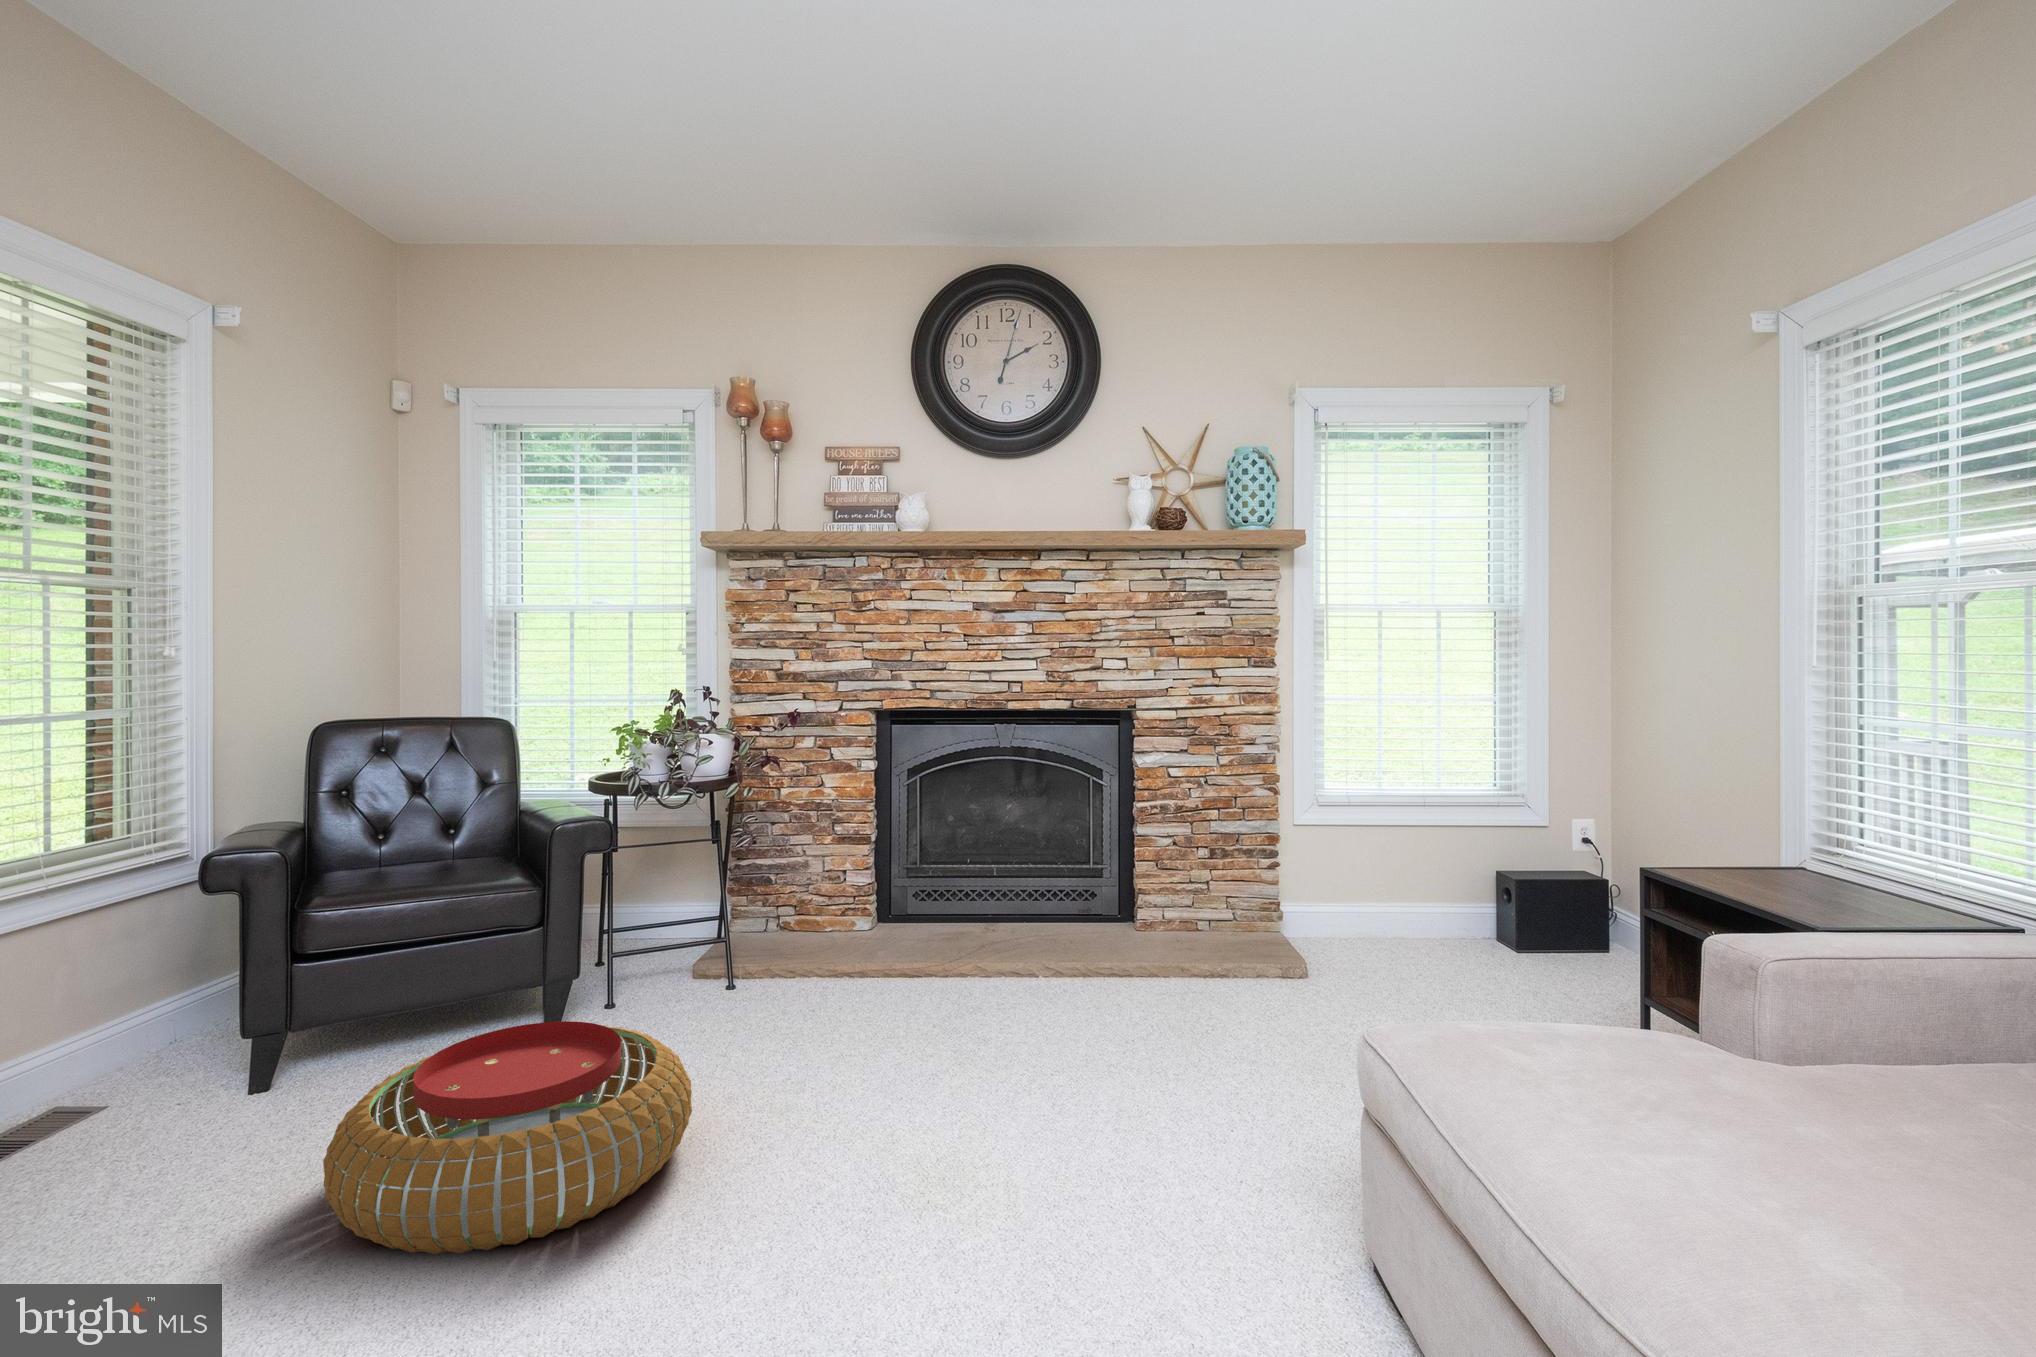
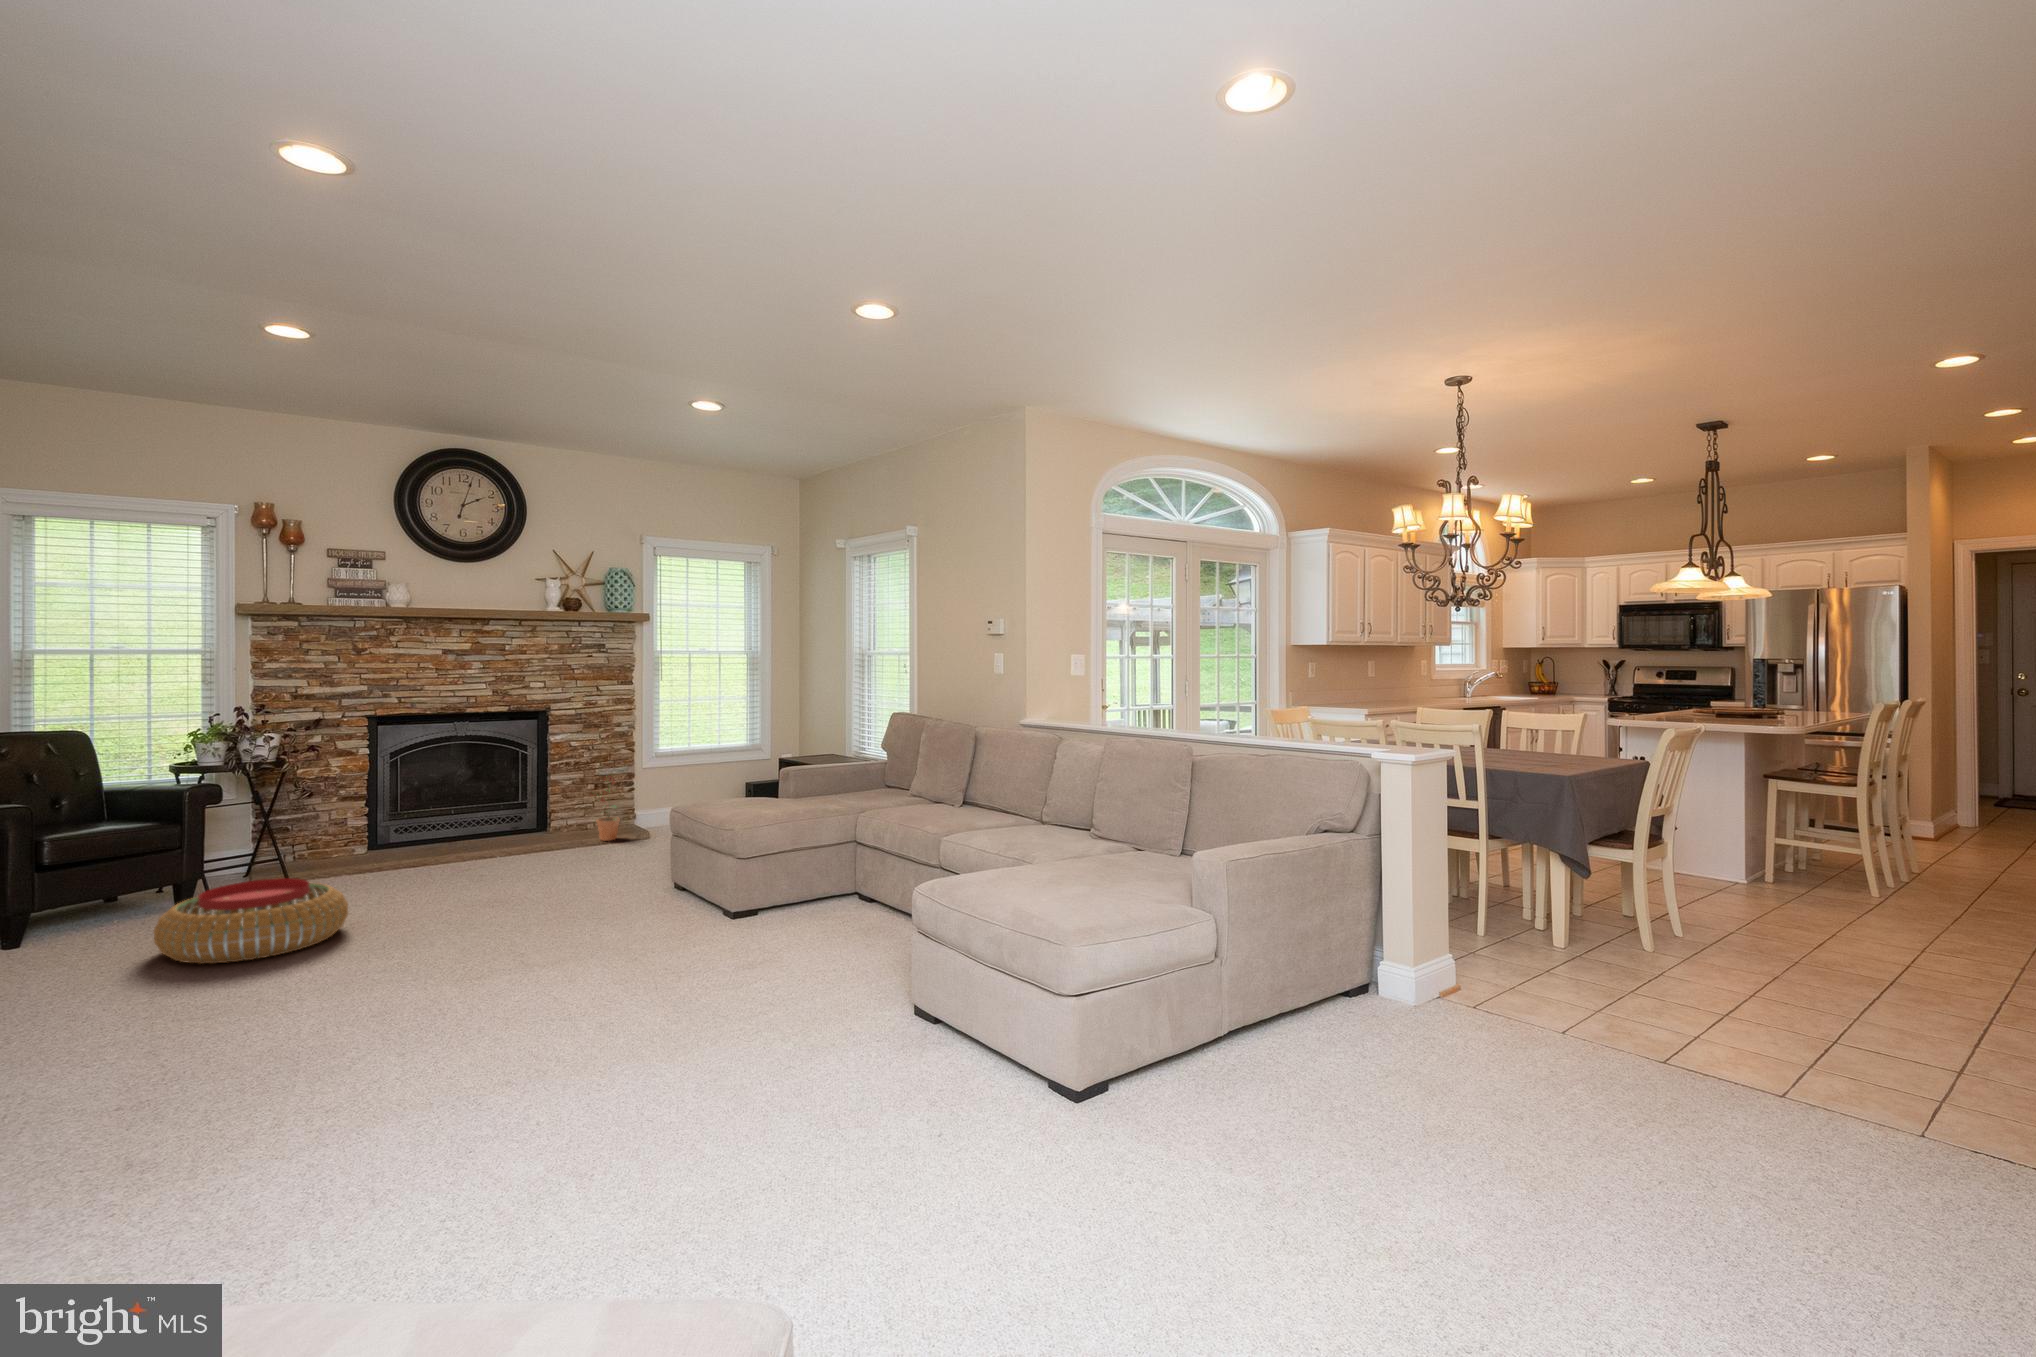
potted plant: none [1199,833,1252,958] -> present [590,776,620,841]

